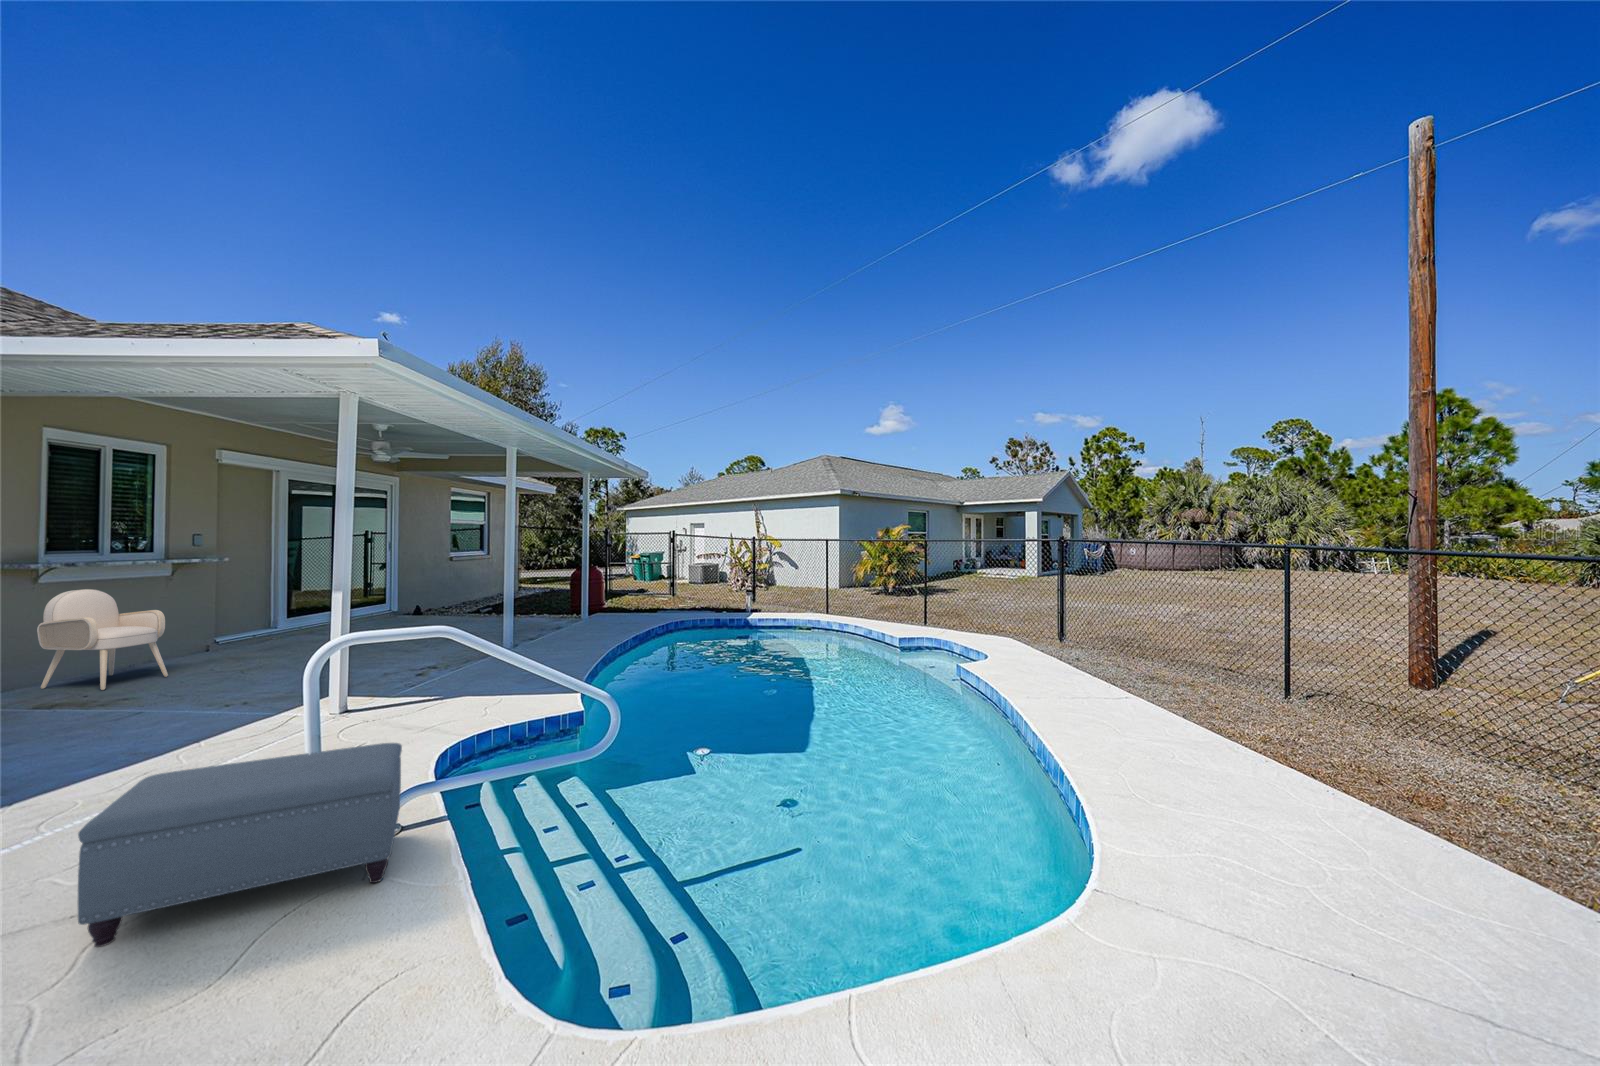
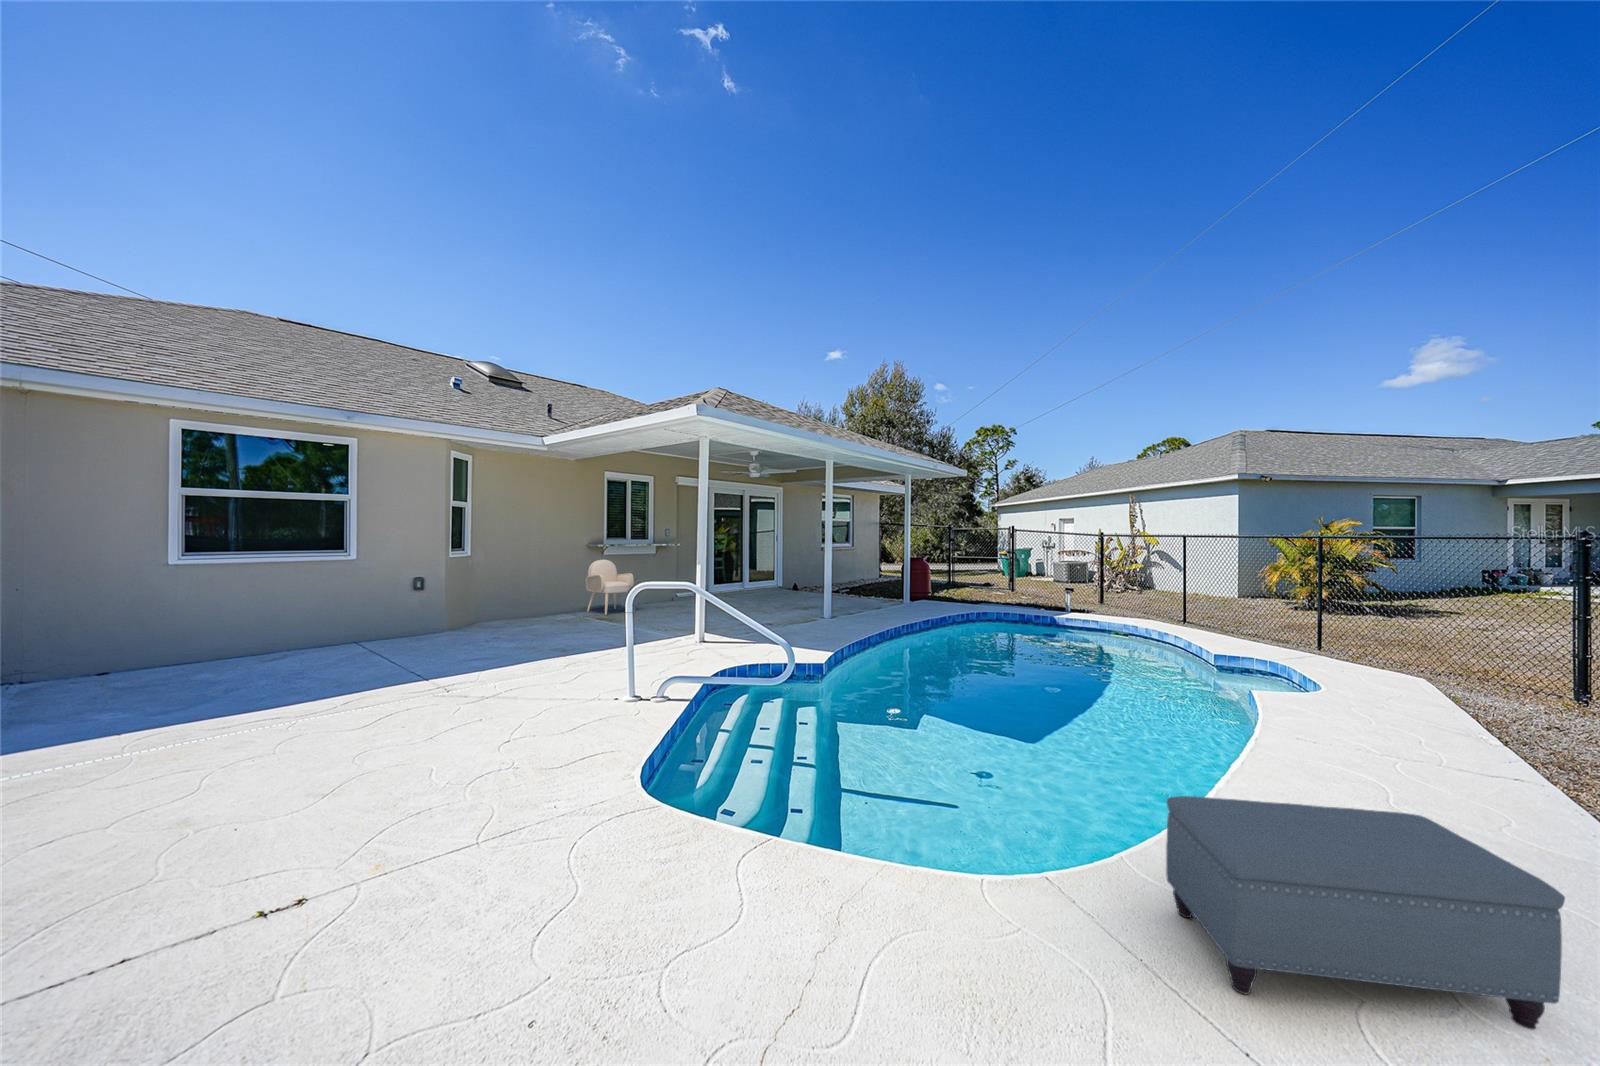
ottoman: present [78,743,402,947] -> present [1166,796,1565,1030]

